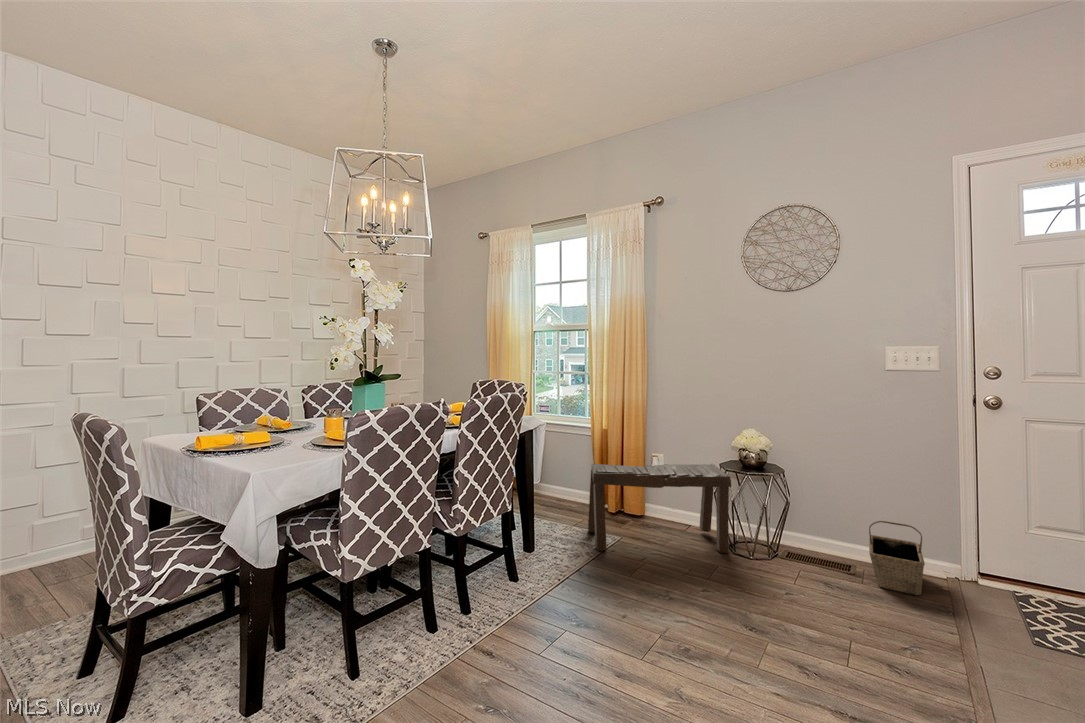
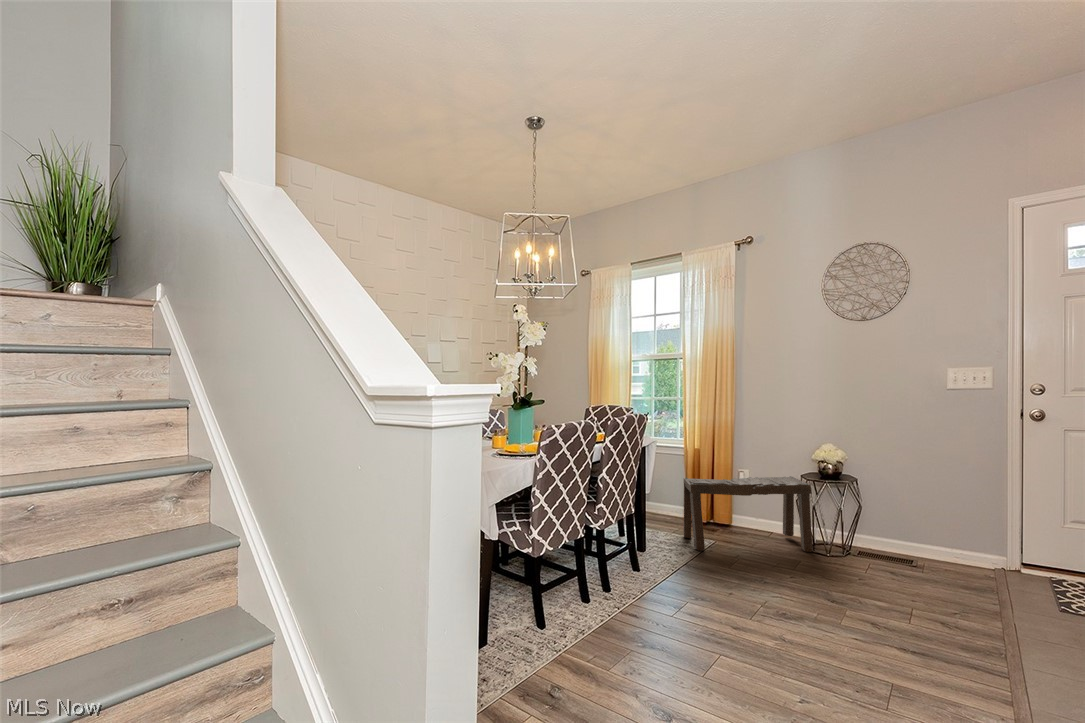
basket: present [869,521,925,595] -> none [938,519,989,580]

